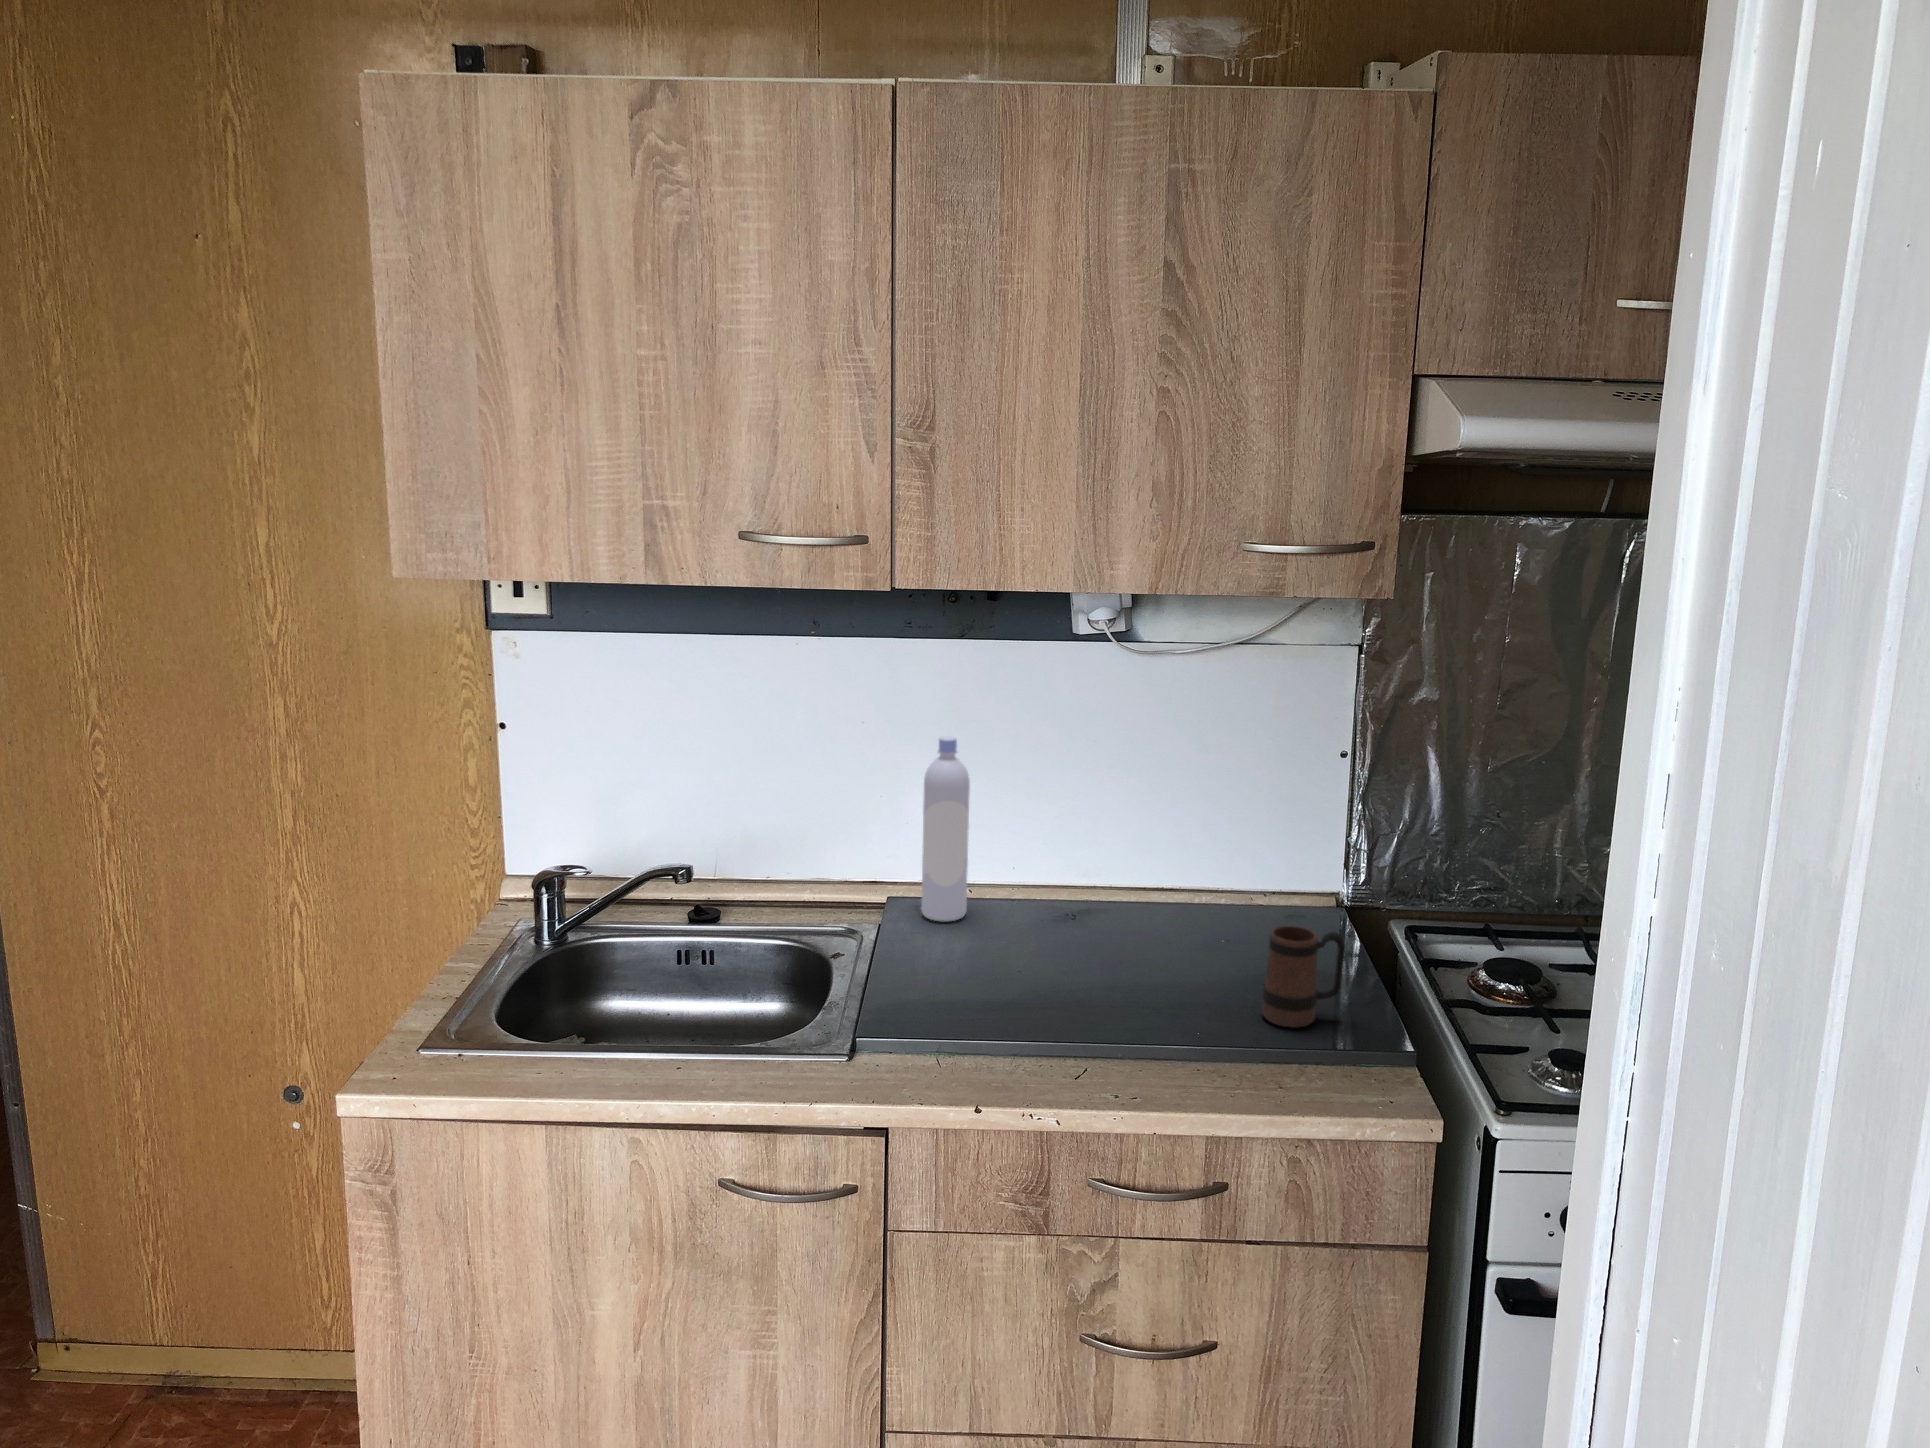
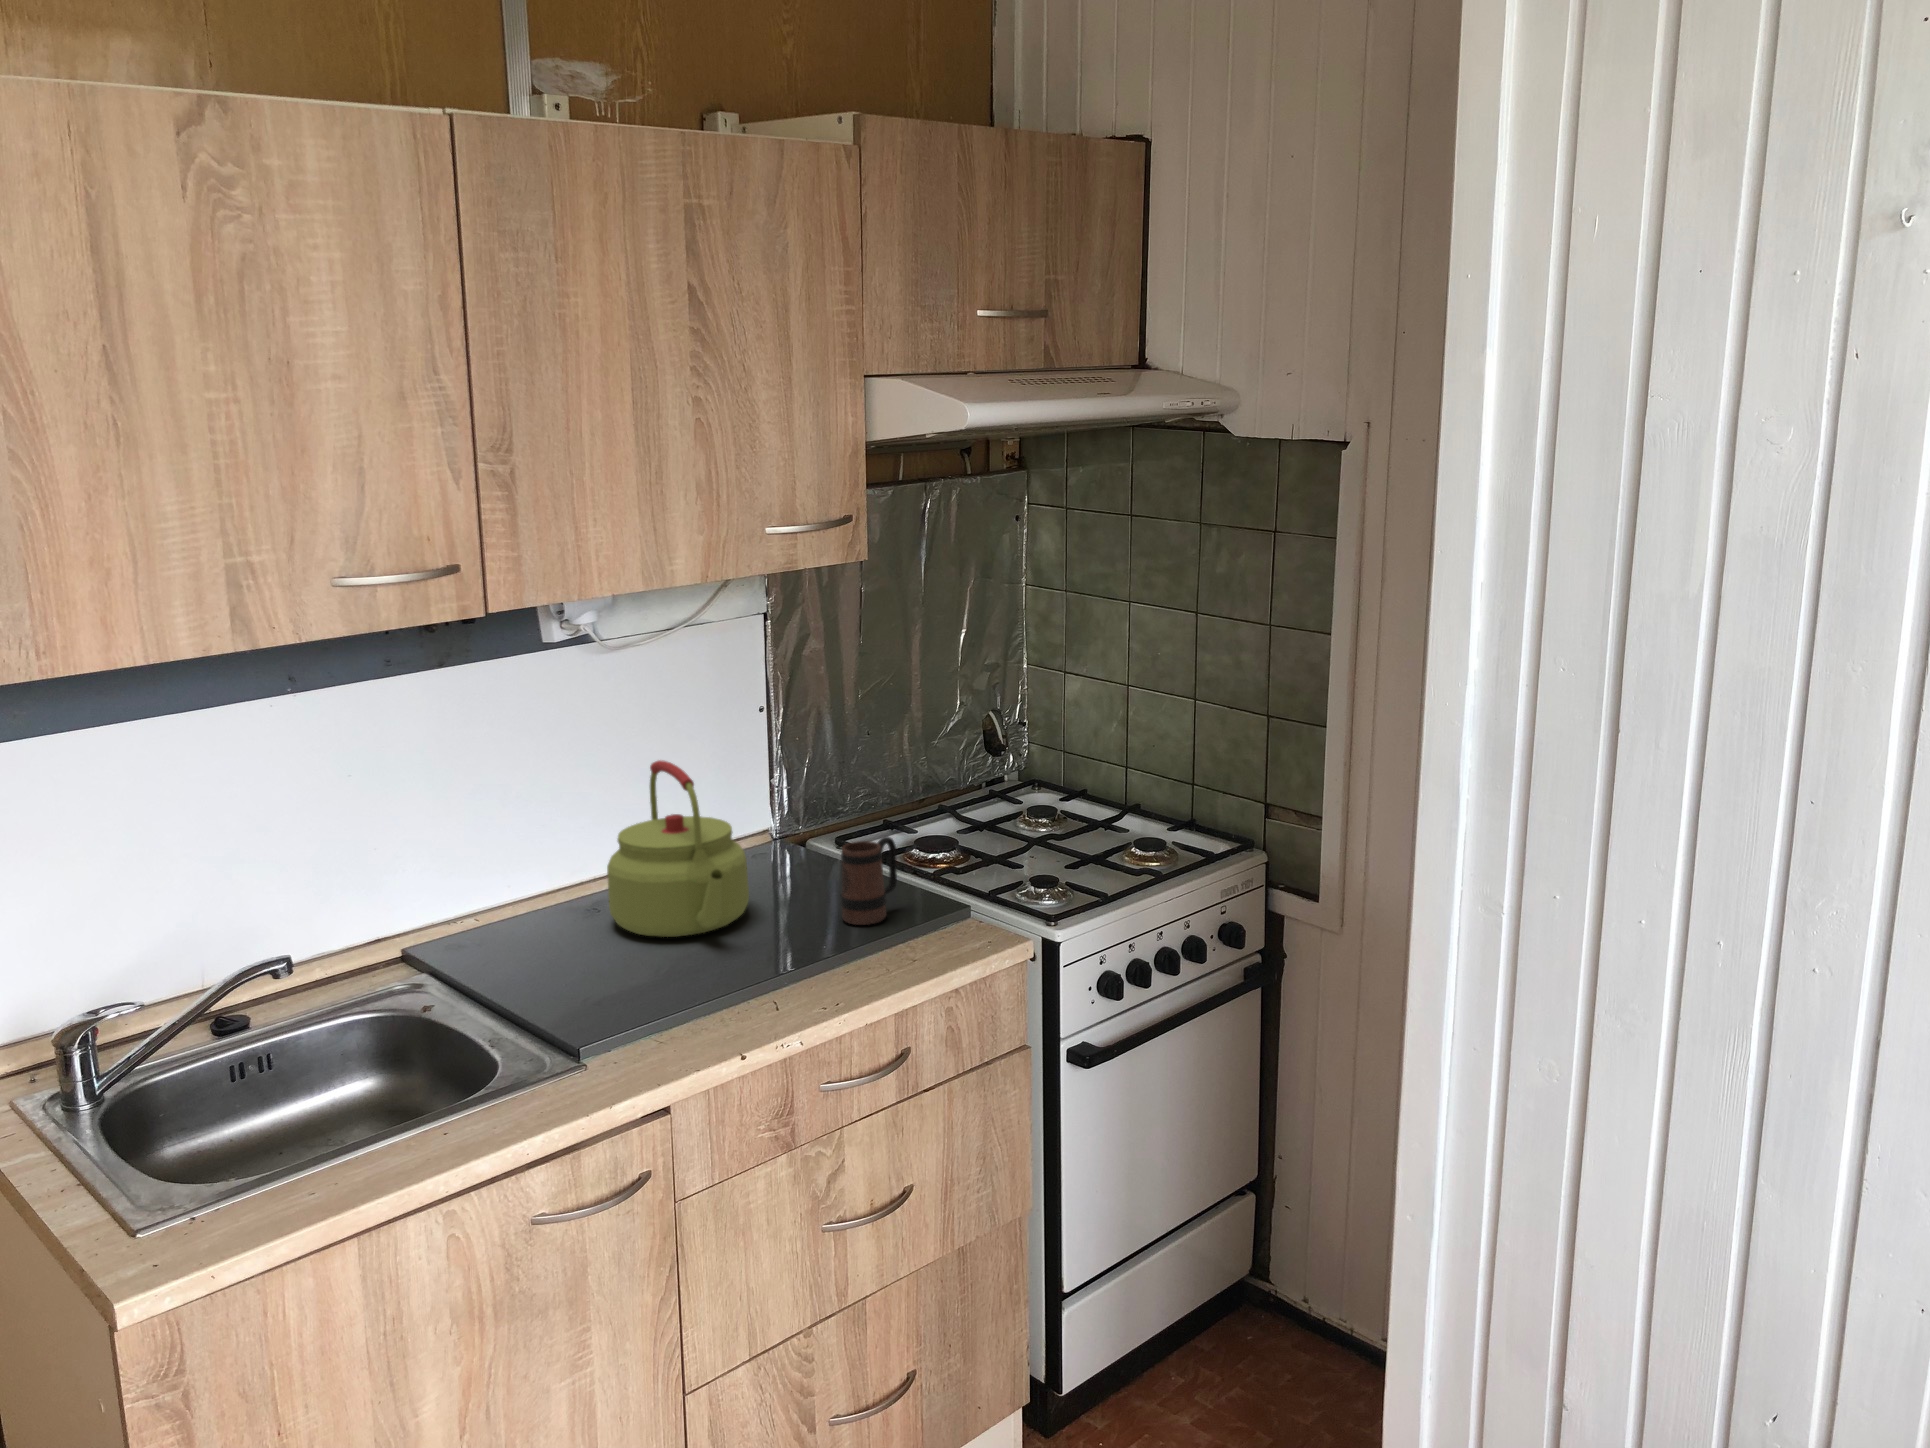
bottle: present [921,736,970,922] -> none [444,764,505,956]
kettle: none [1056,778,1205,971] -> present [607,760,749,937]

